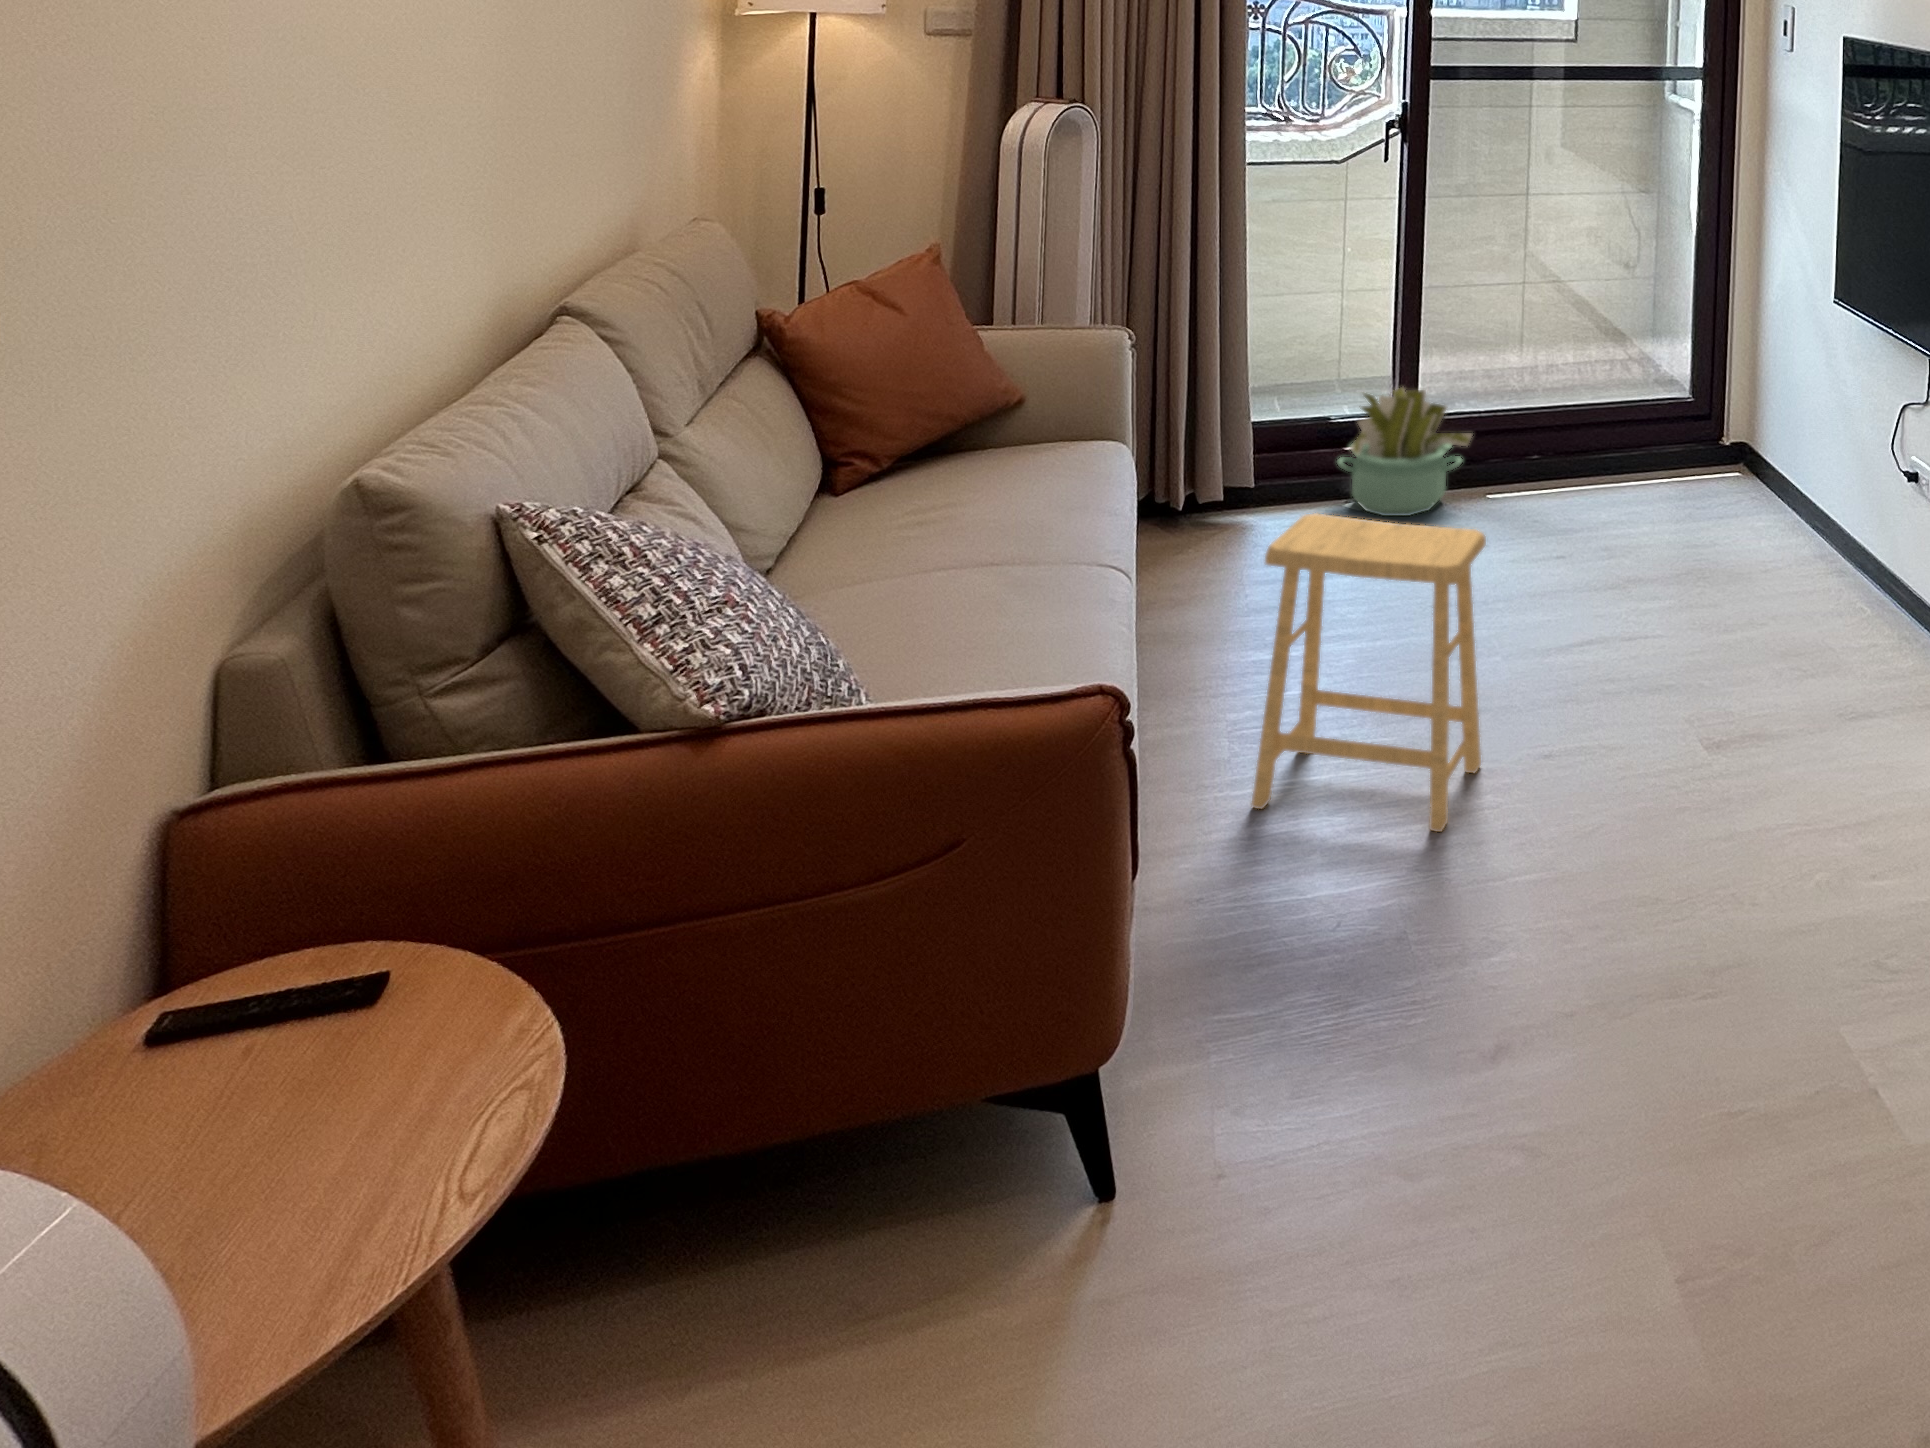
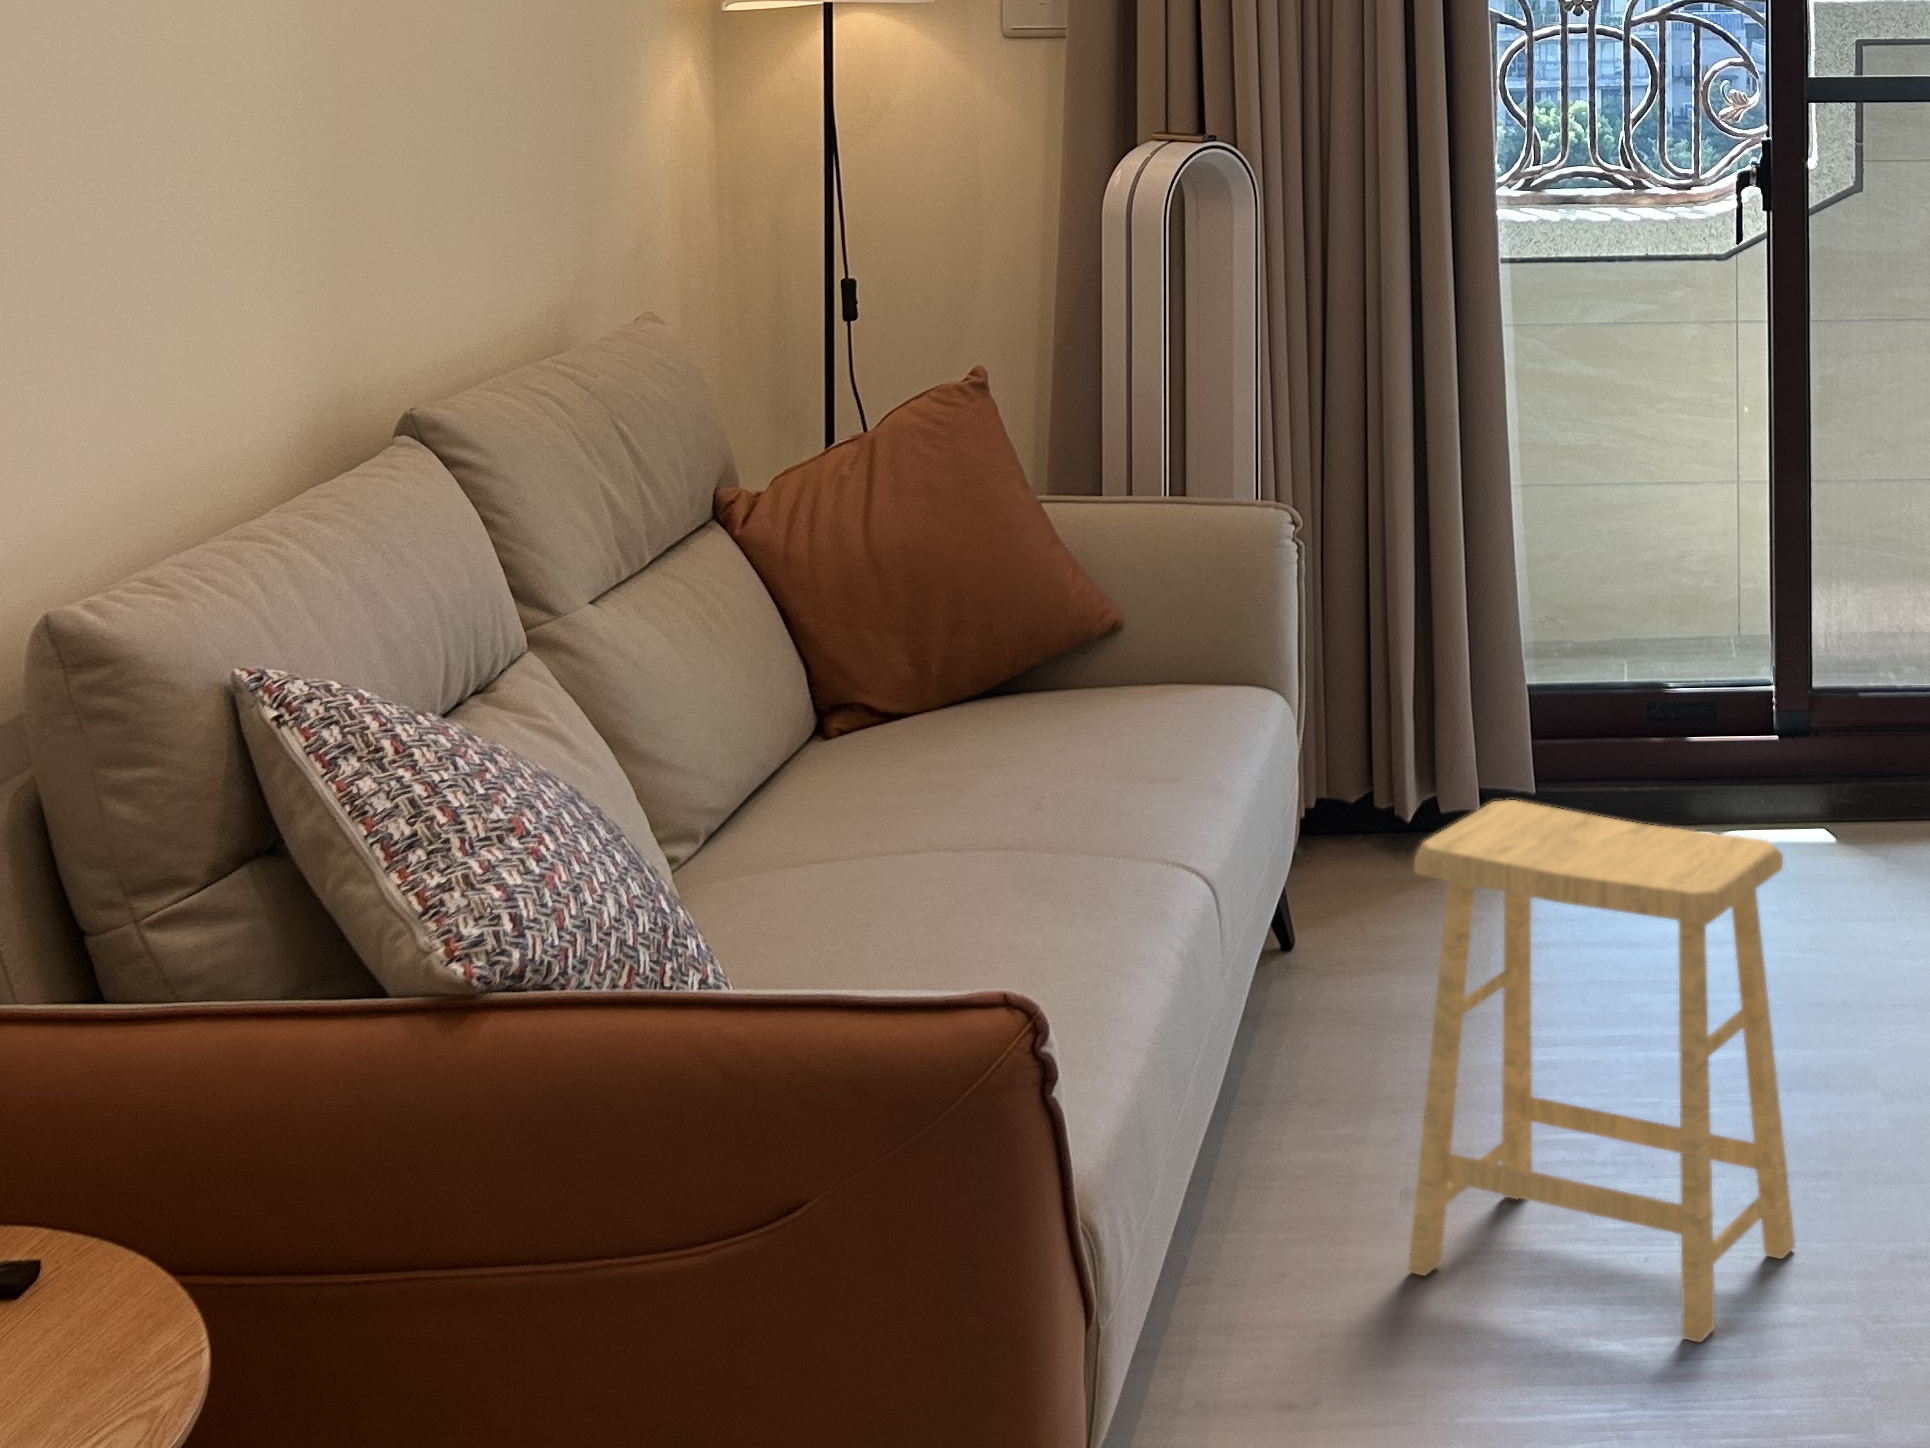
decorative plant: present [1337,388,1472,516] -> none [1668,629,1896,850]

